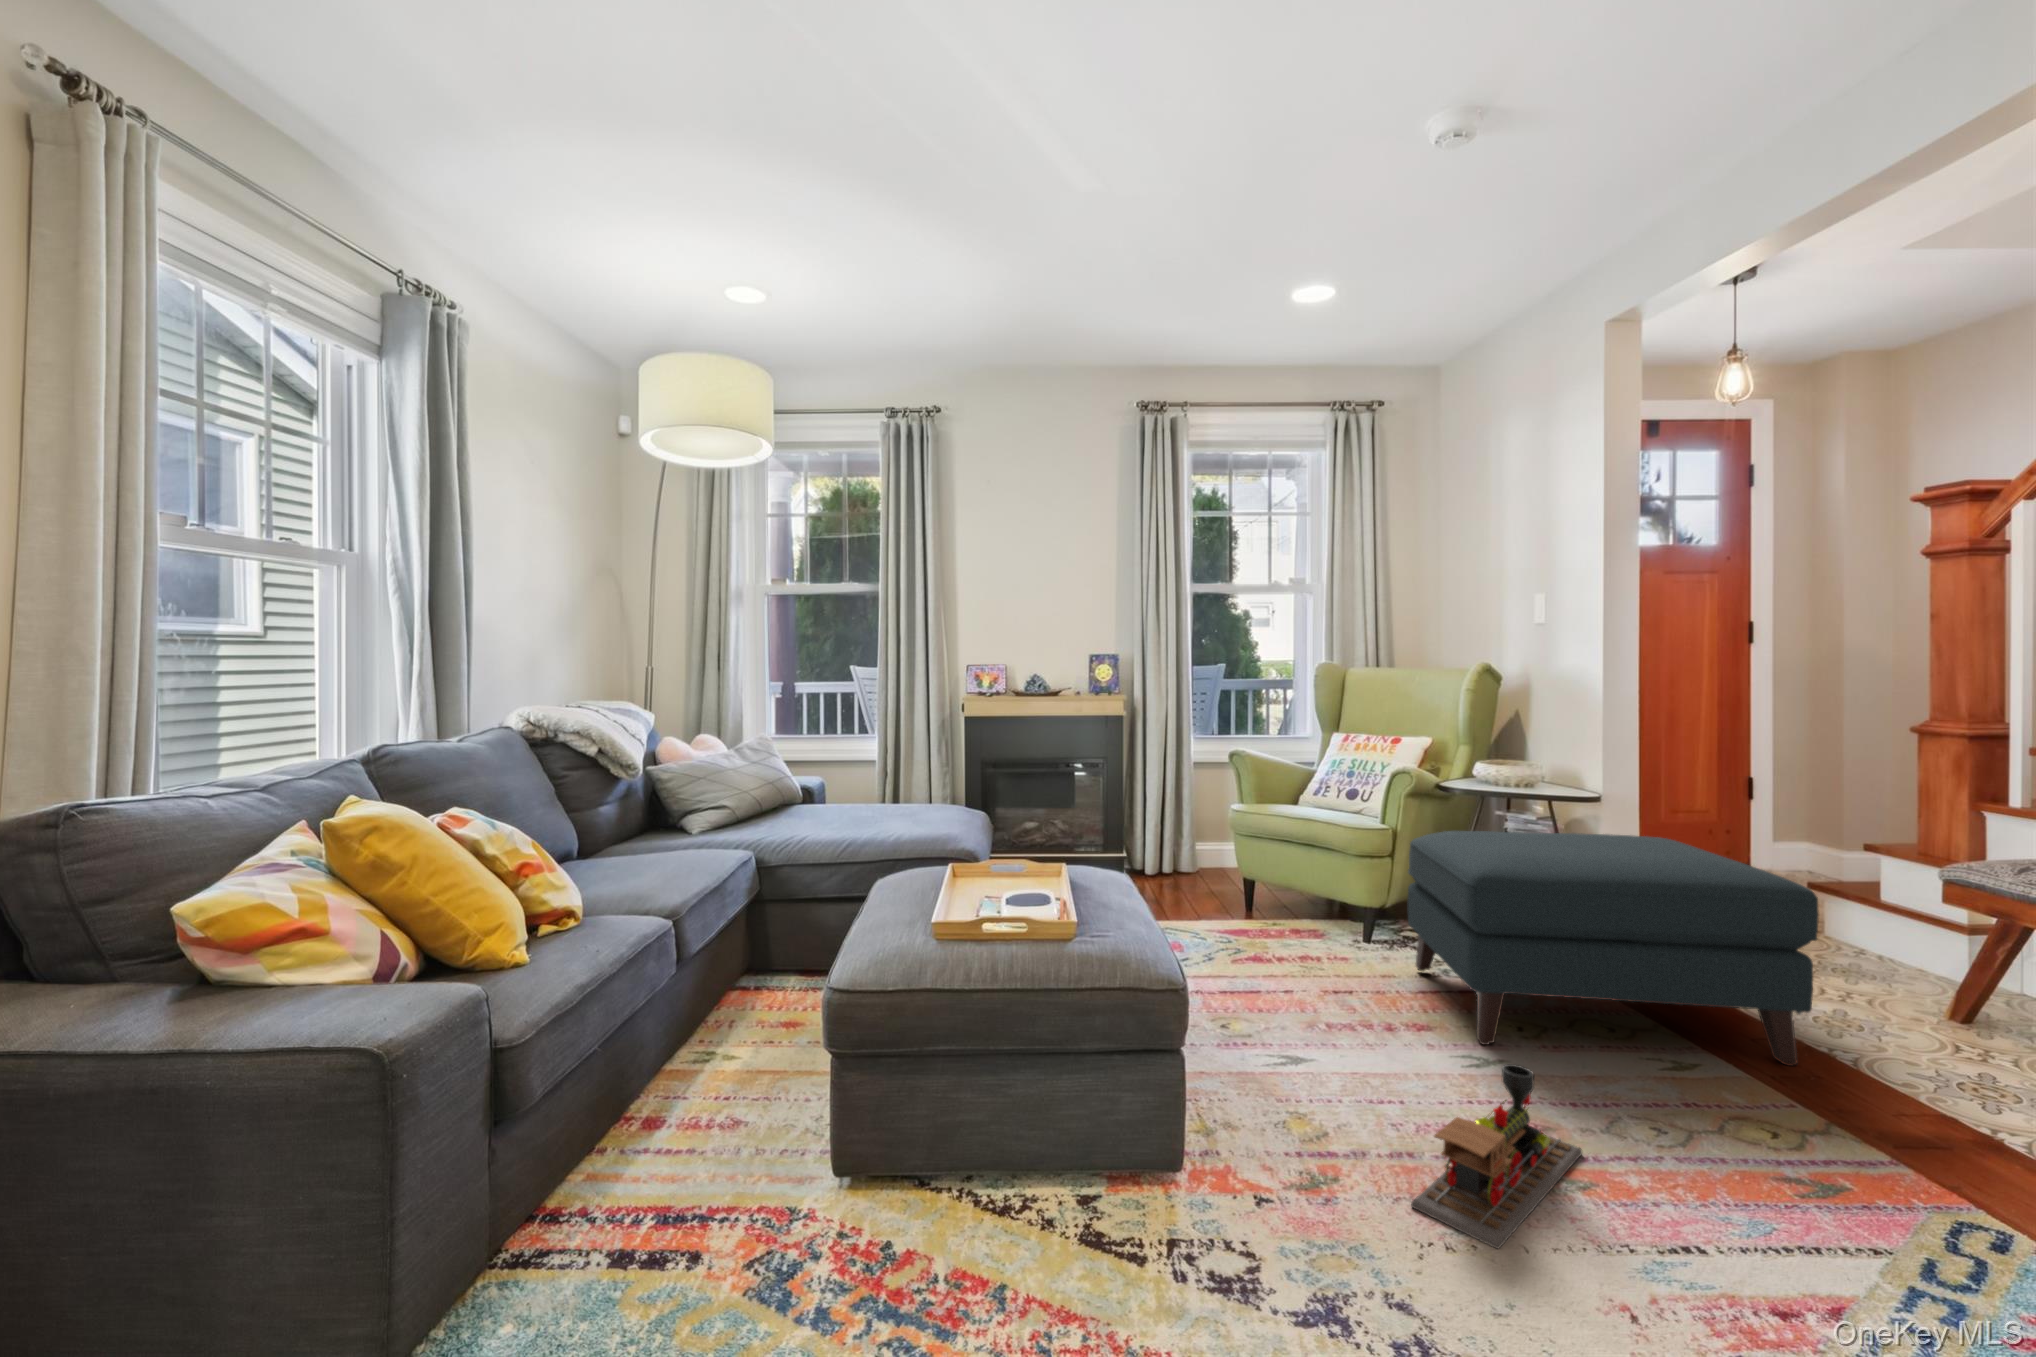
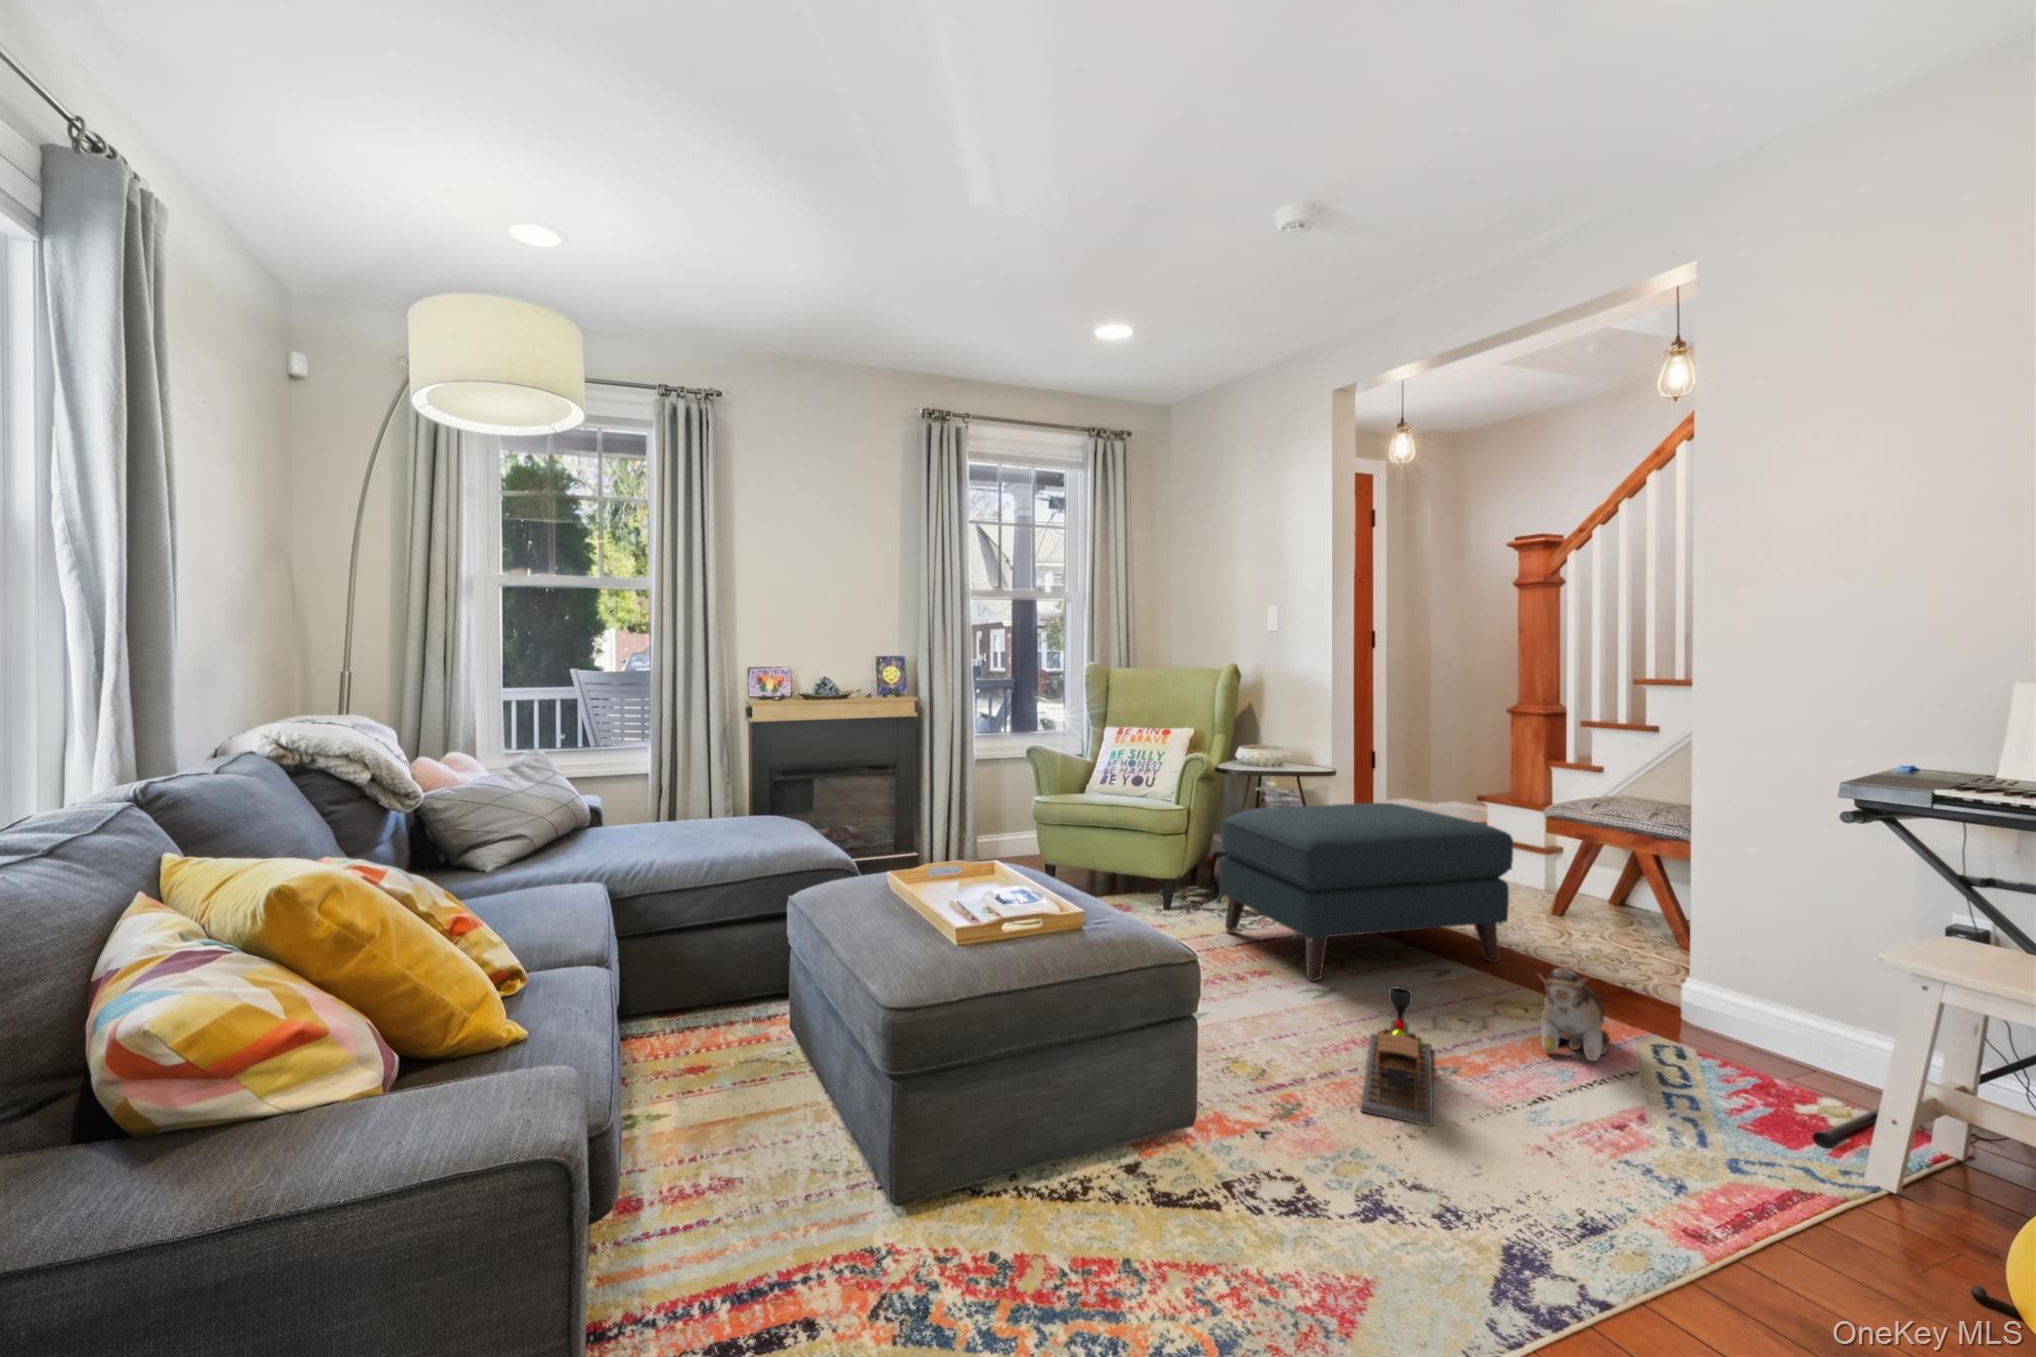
plush toy: none [1737,1081,1892,1228] -> present [1538,968,1610,1061]

